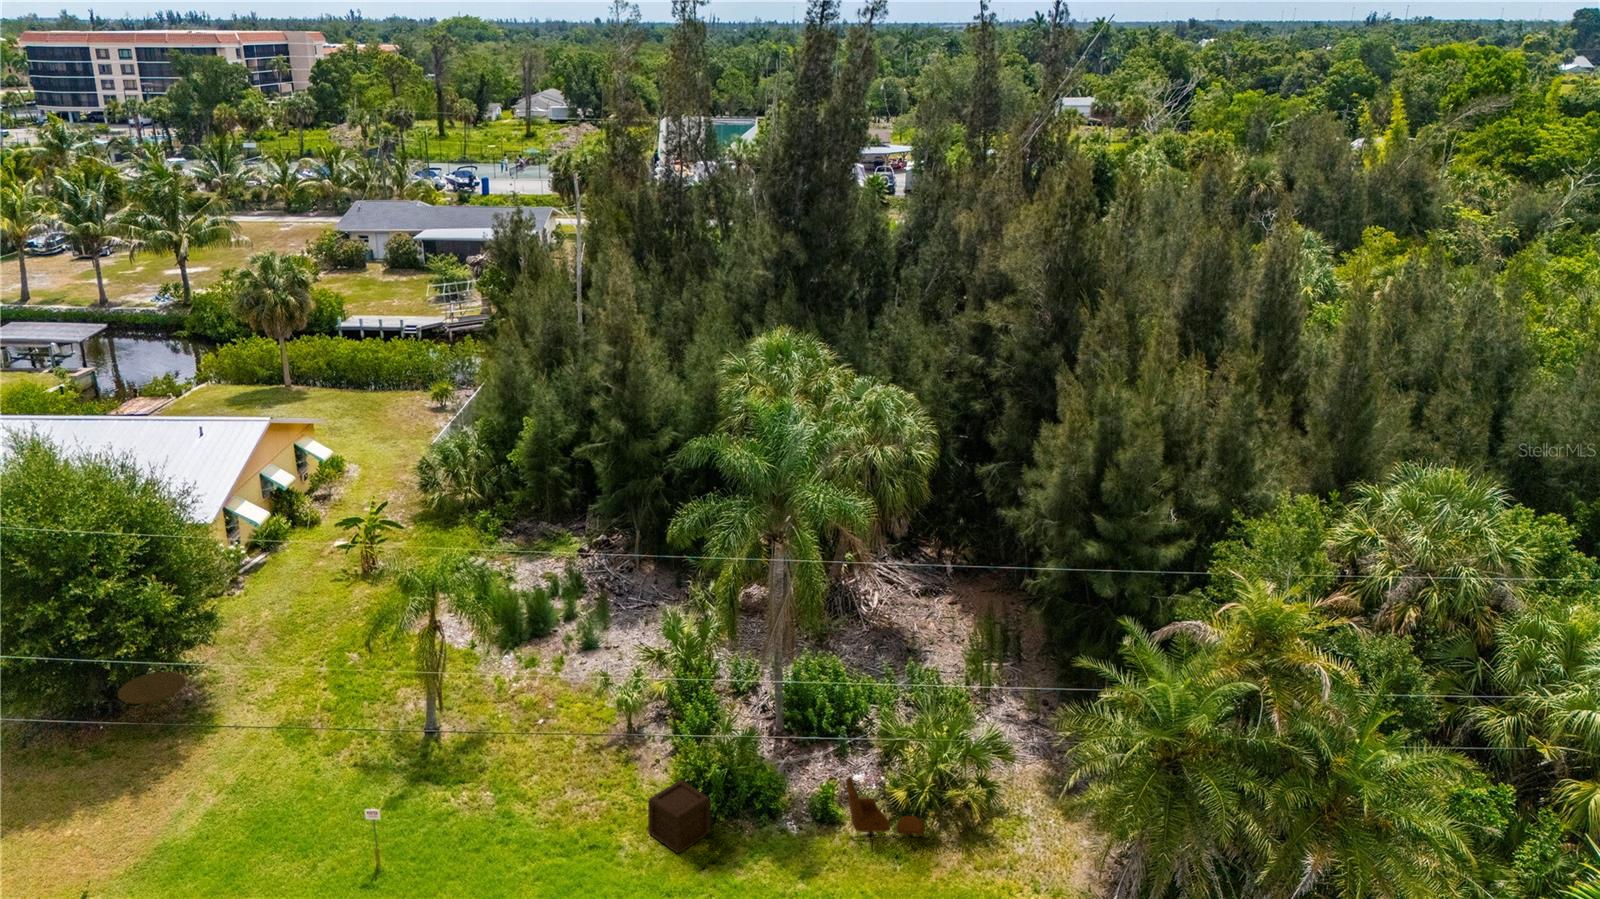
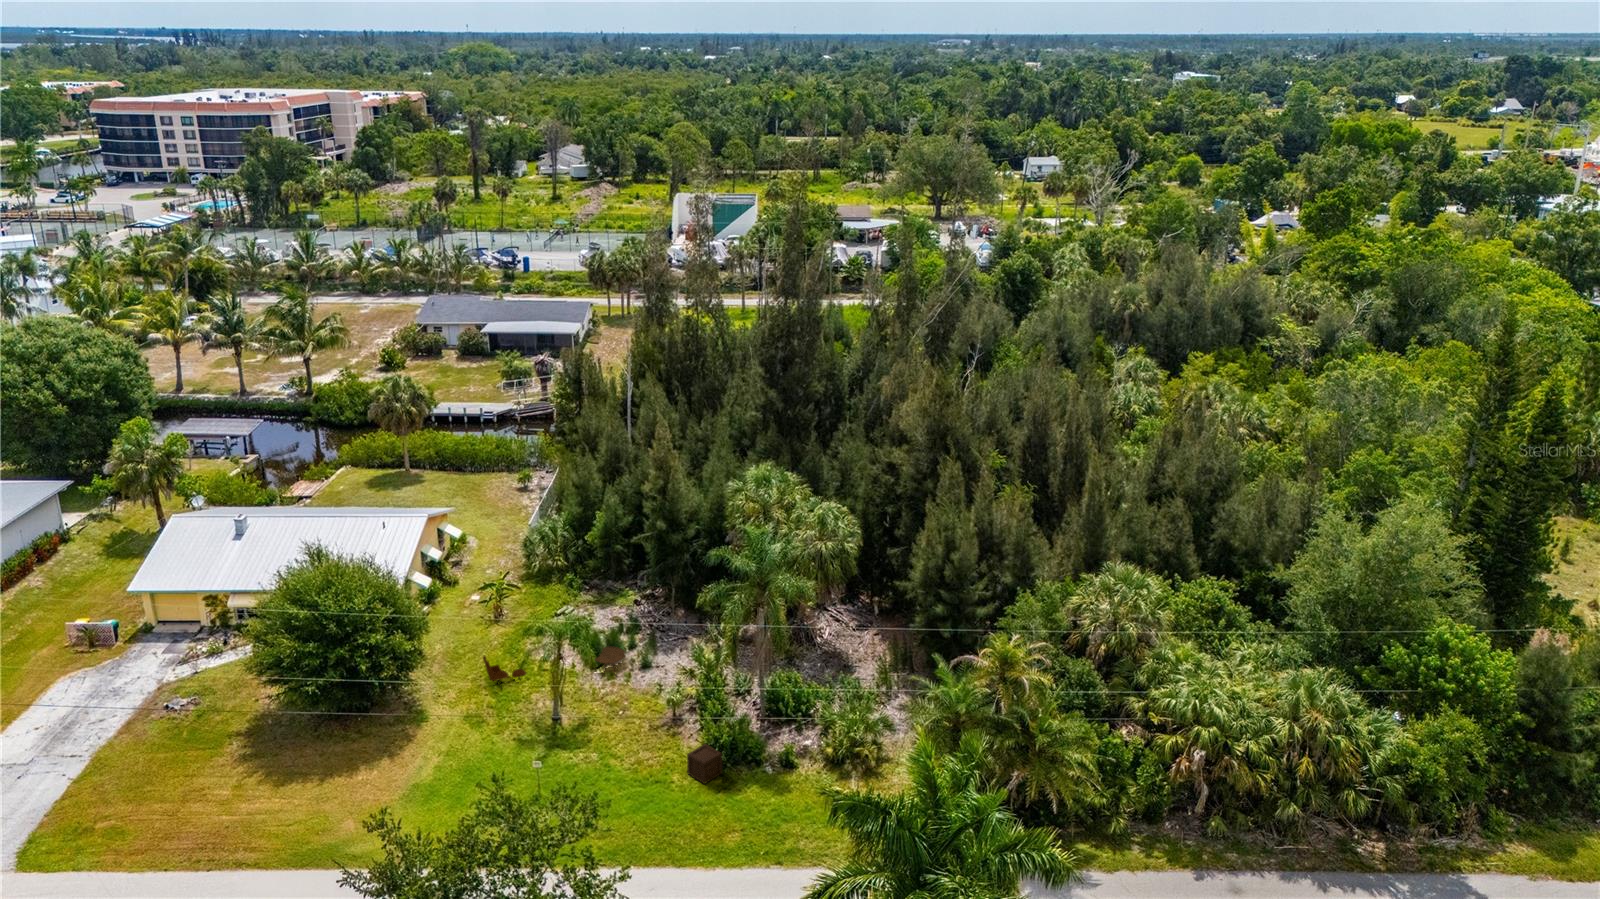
round table: present [118,672,186,729] -> present [595,647,625,672]
lounge chair: present [846,776,925,849] -> present [483,656,526,685]

